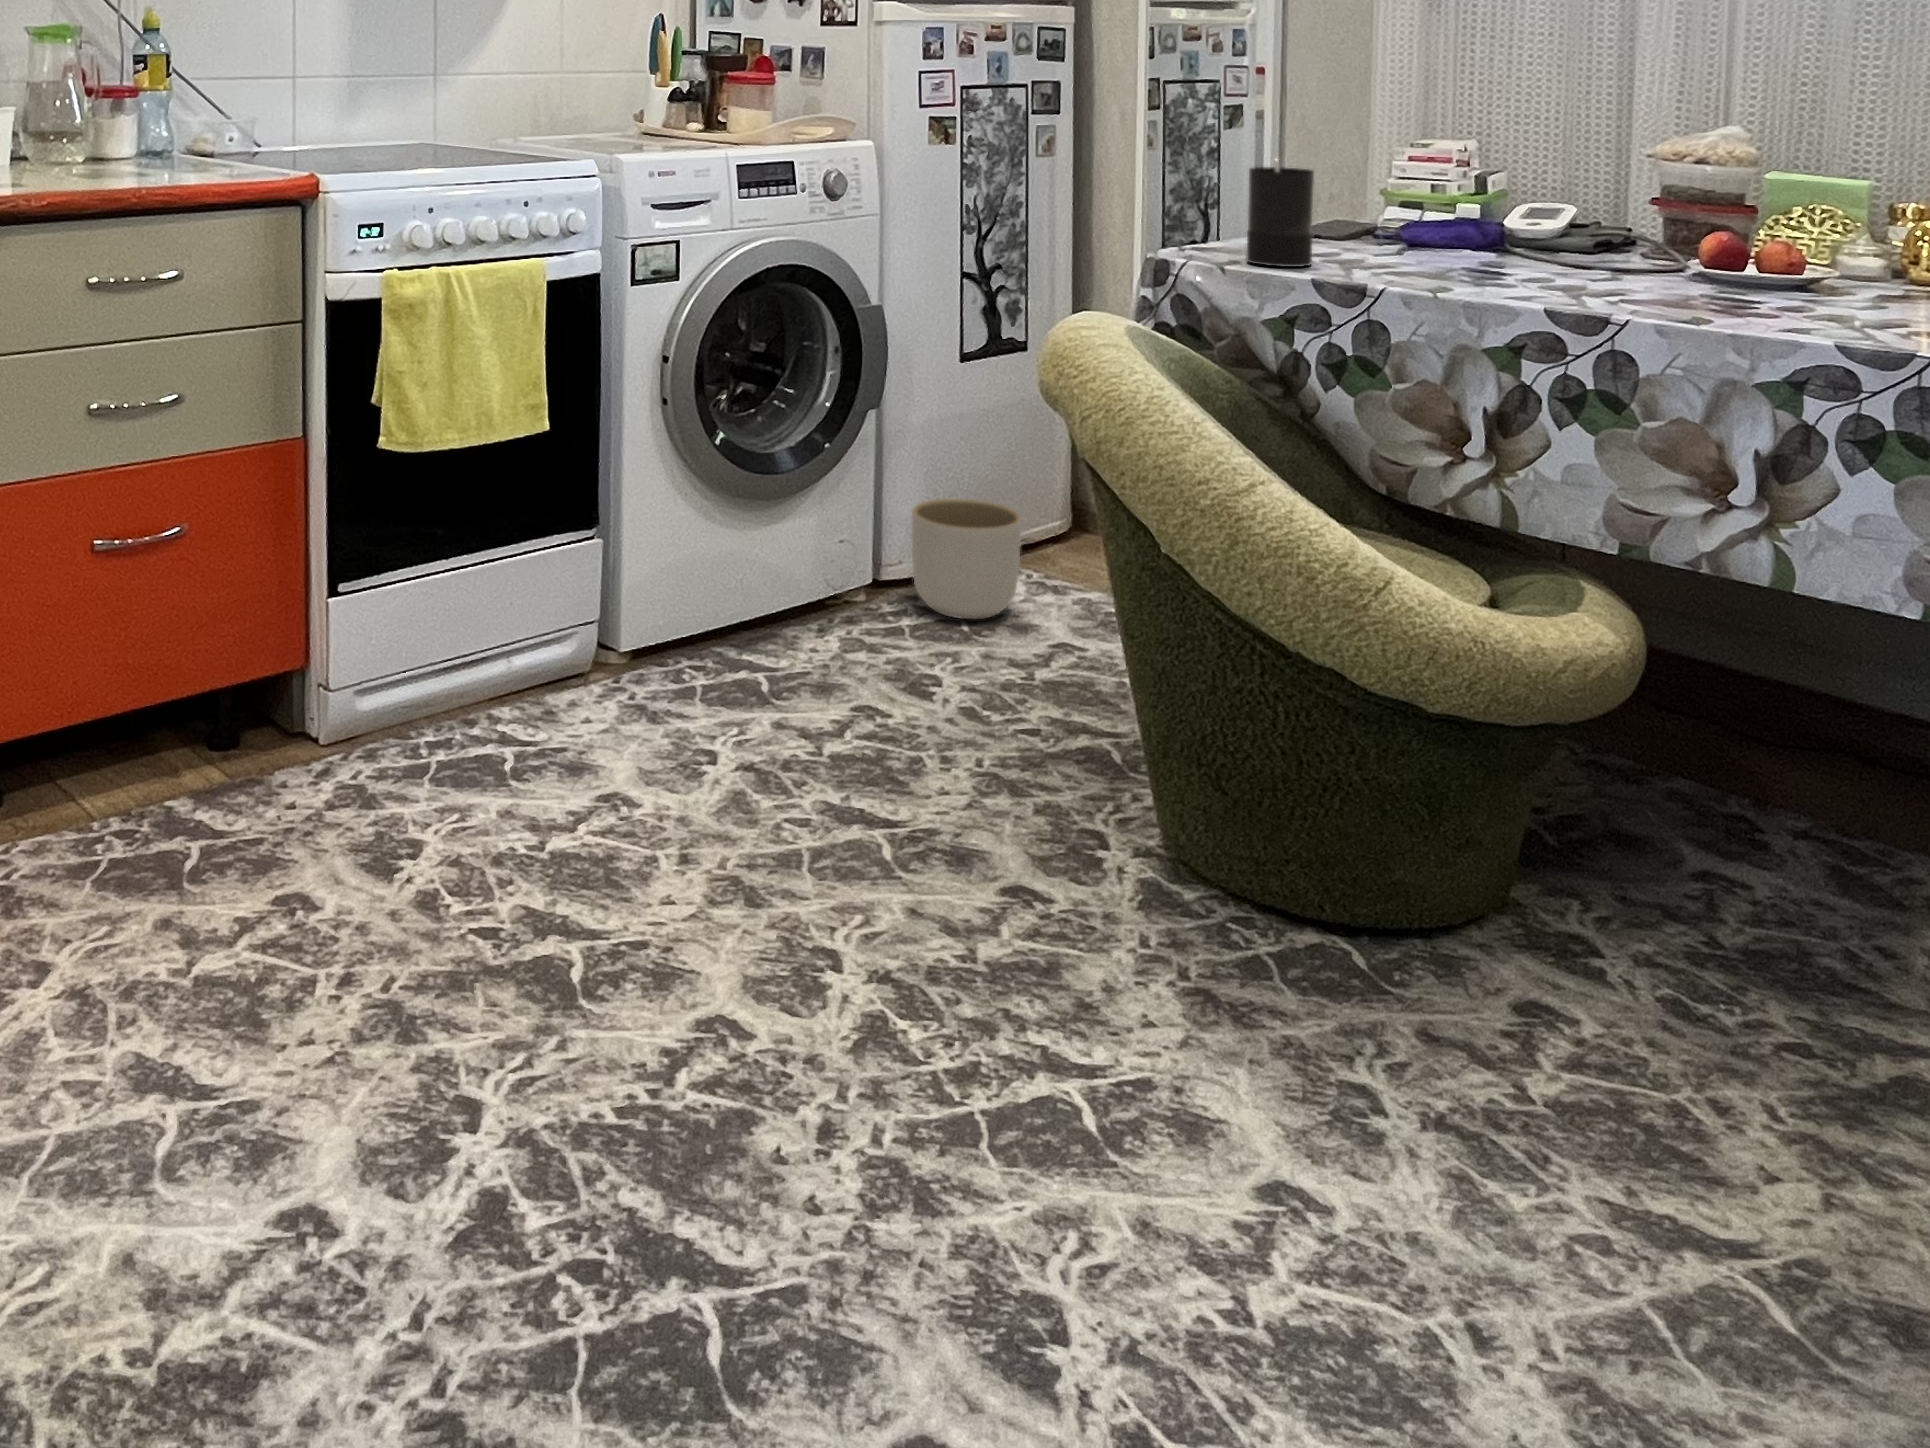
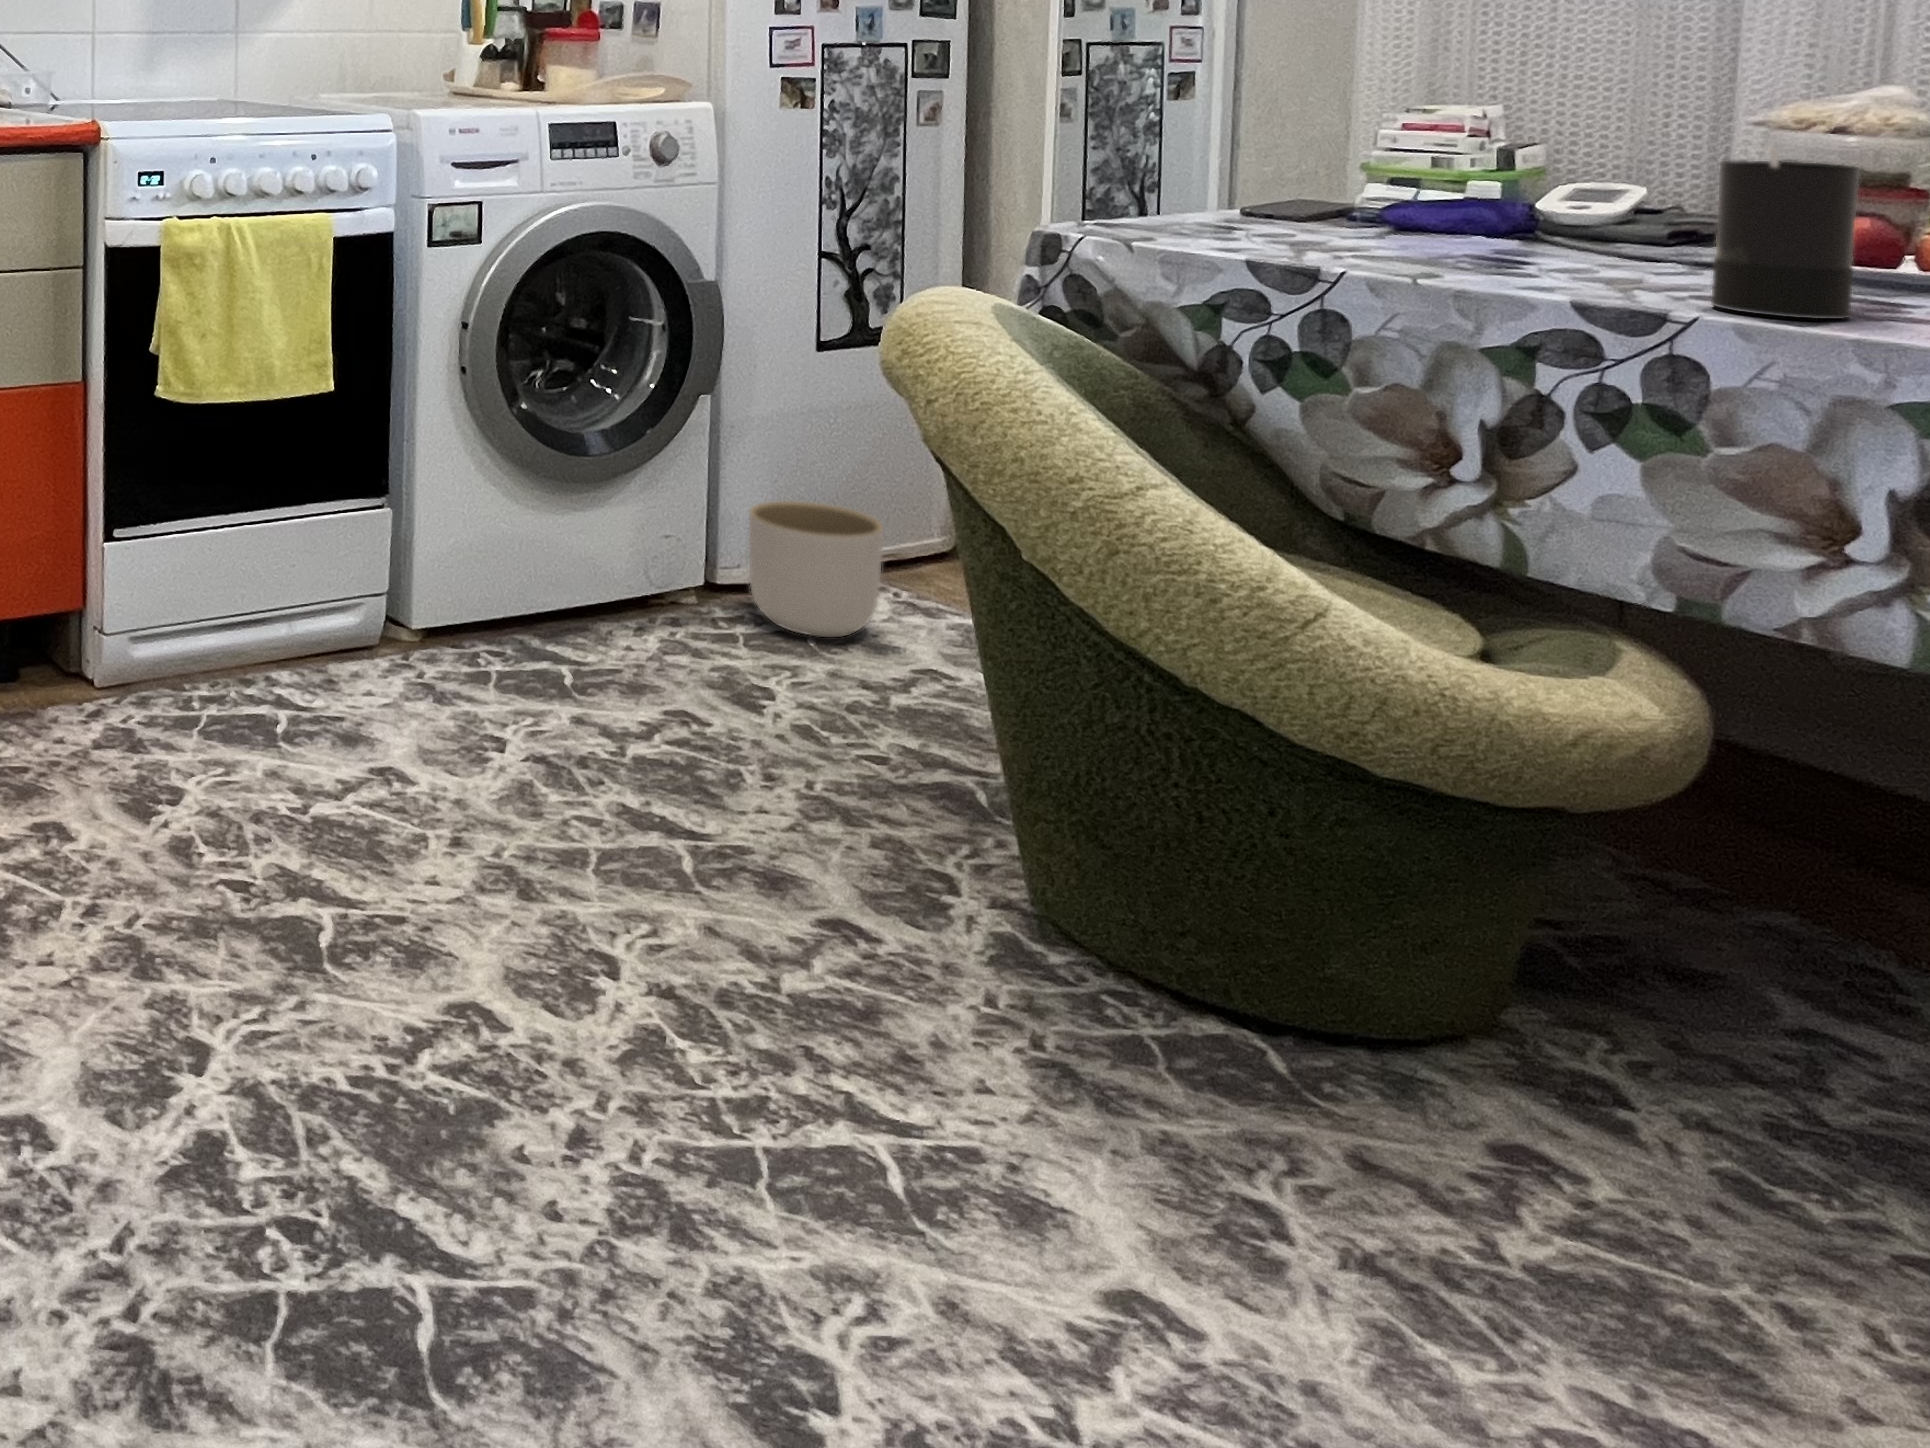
candle: present [1247,159,1314,267] -> present [1712,147,1860,319]

